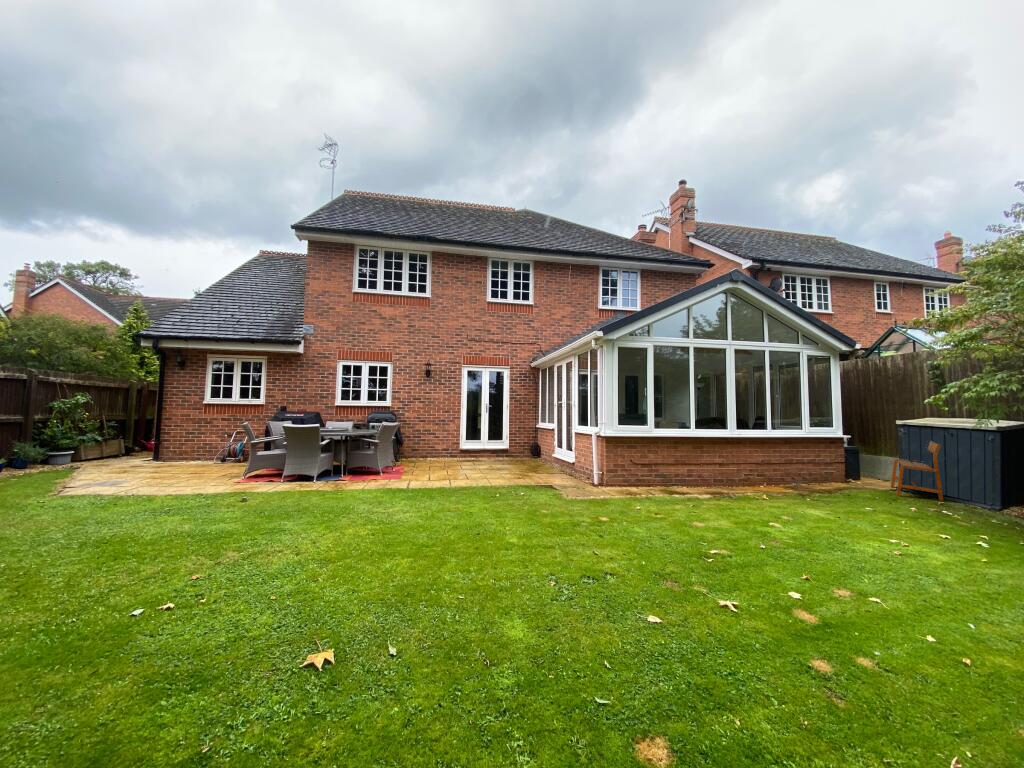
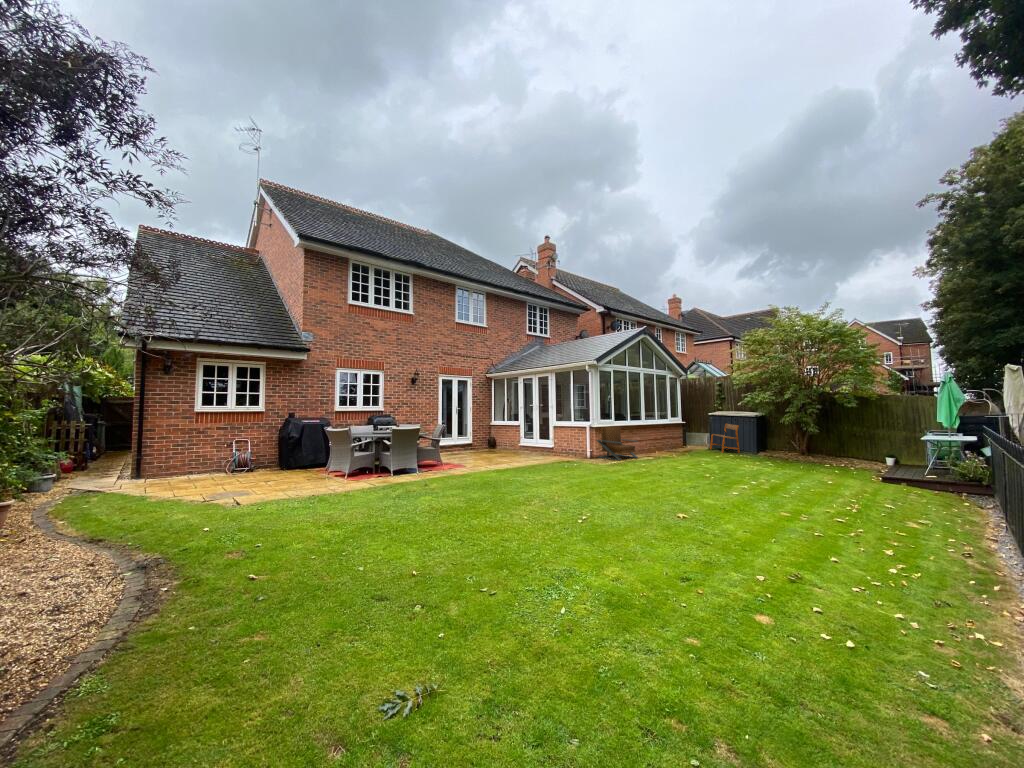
lounge chair: none [600,435,668,488] -> present [597,427,638,460]

